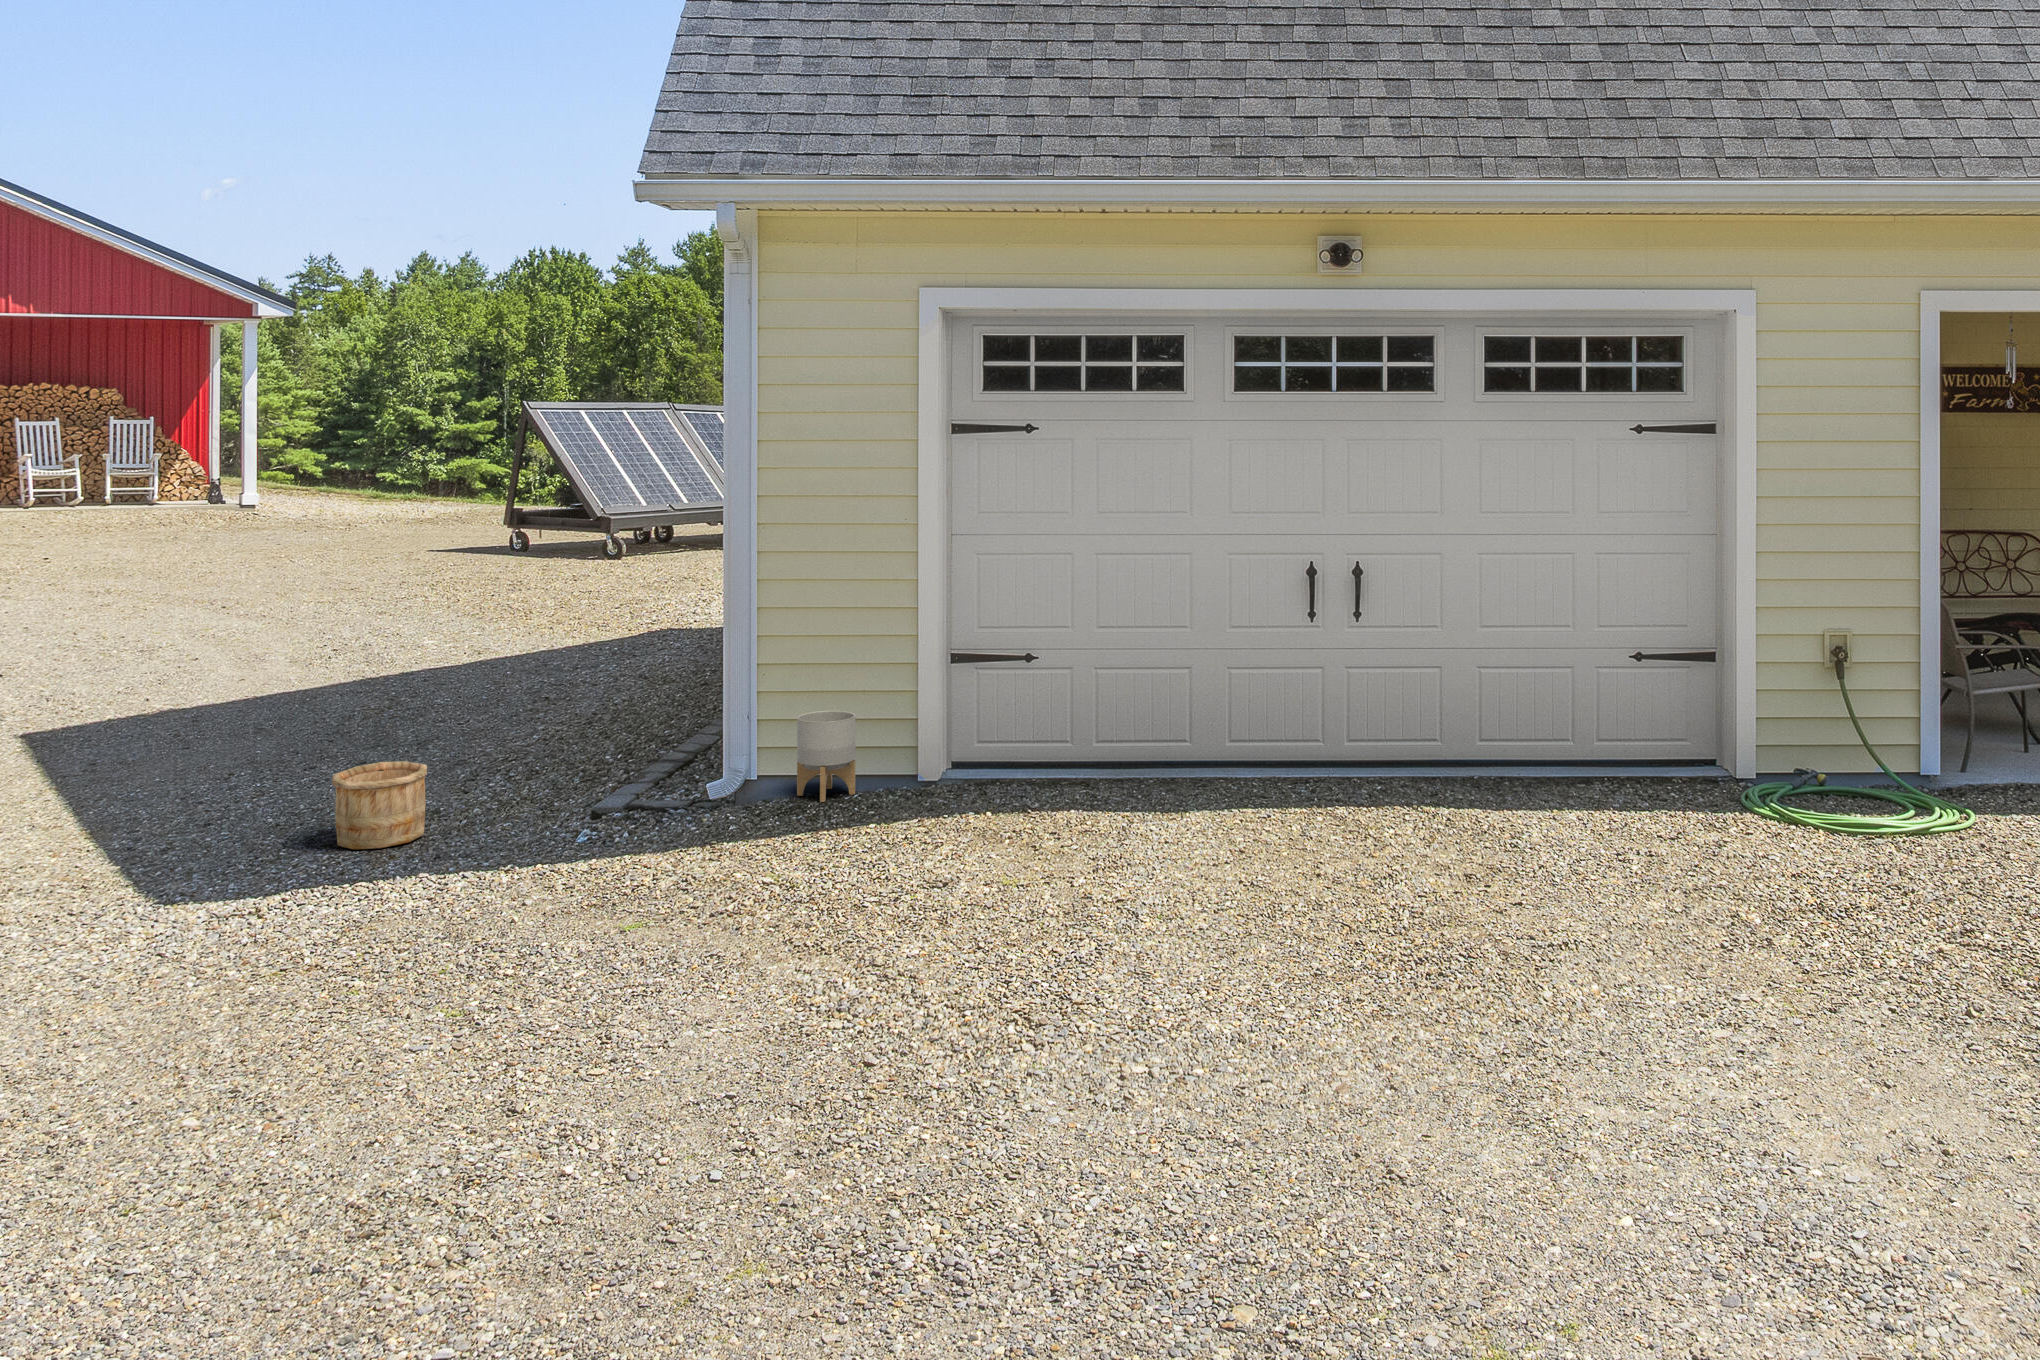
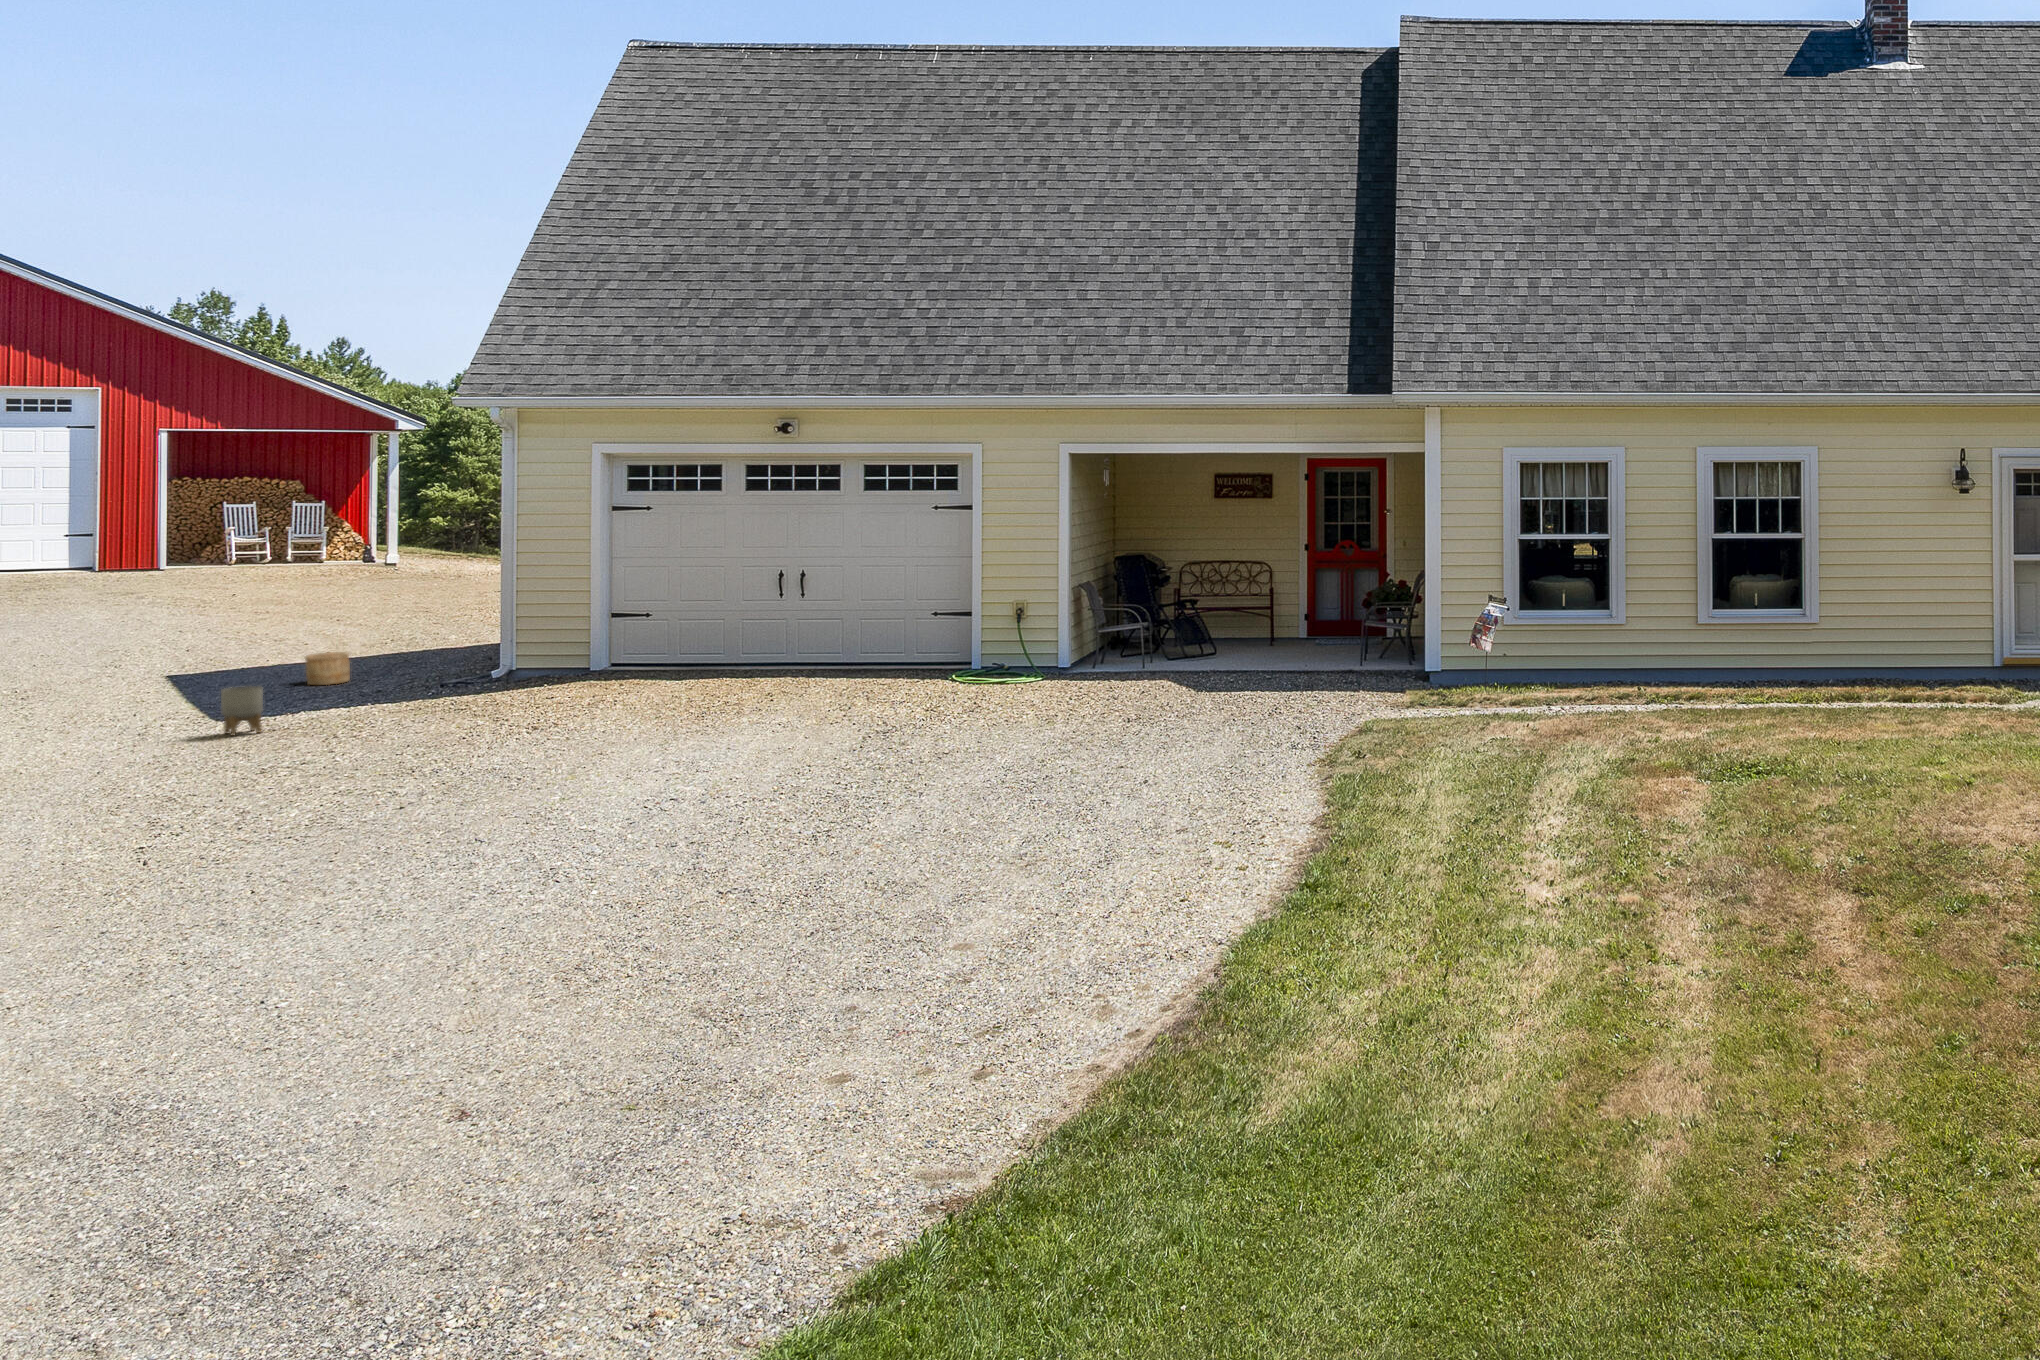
planter: present [797,711,855,802] -> present [221,686,263,736]

